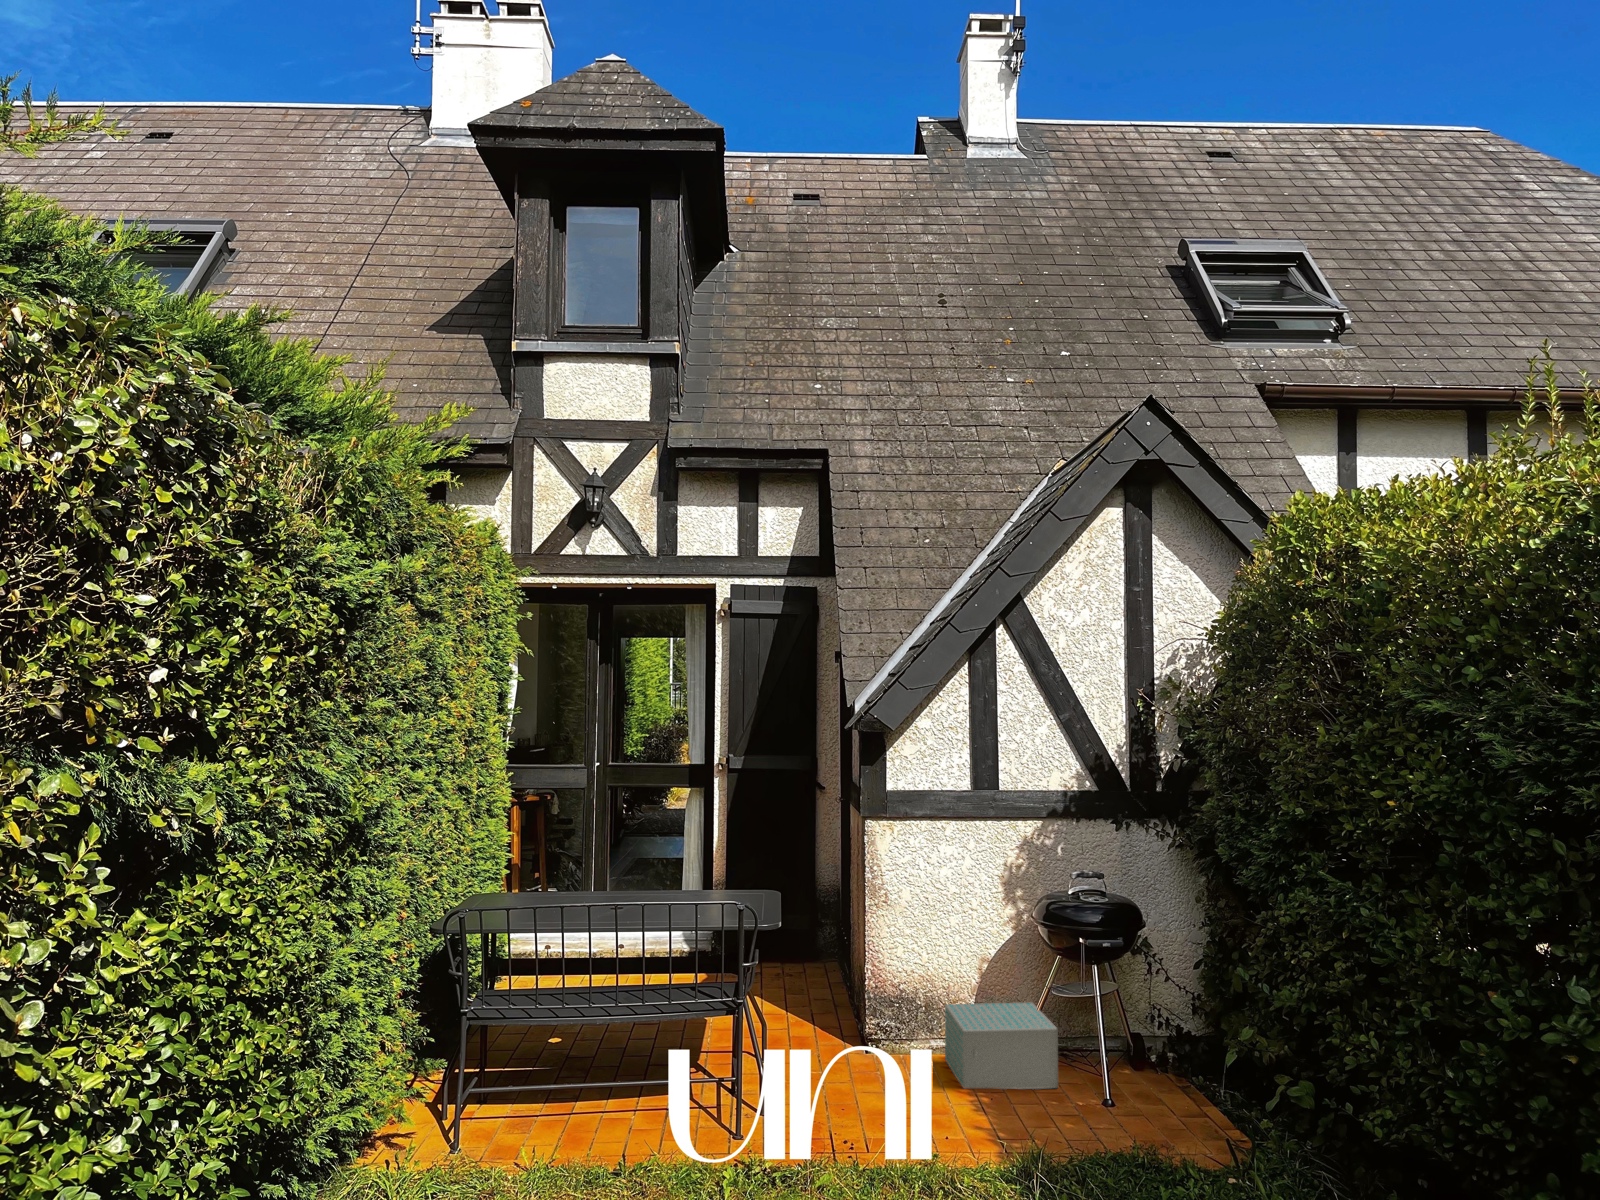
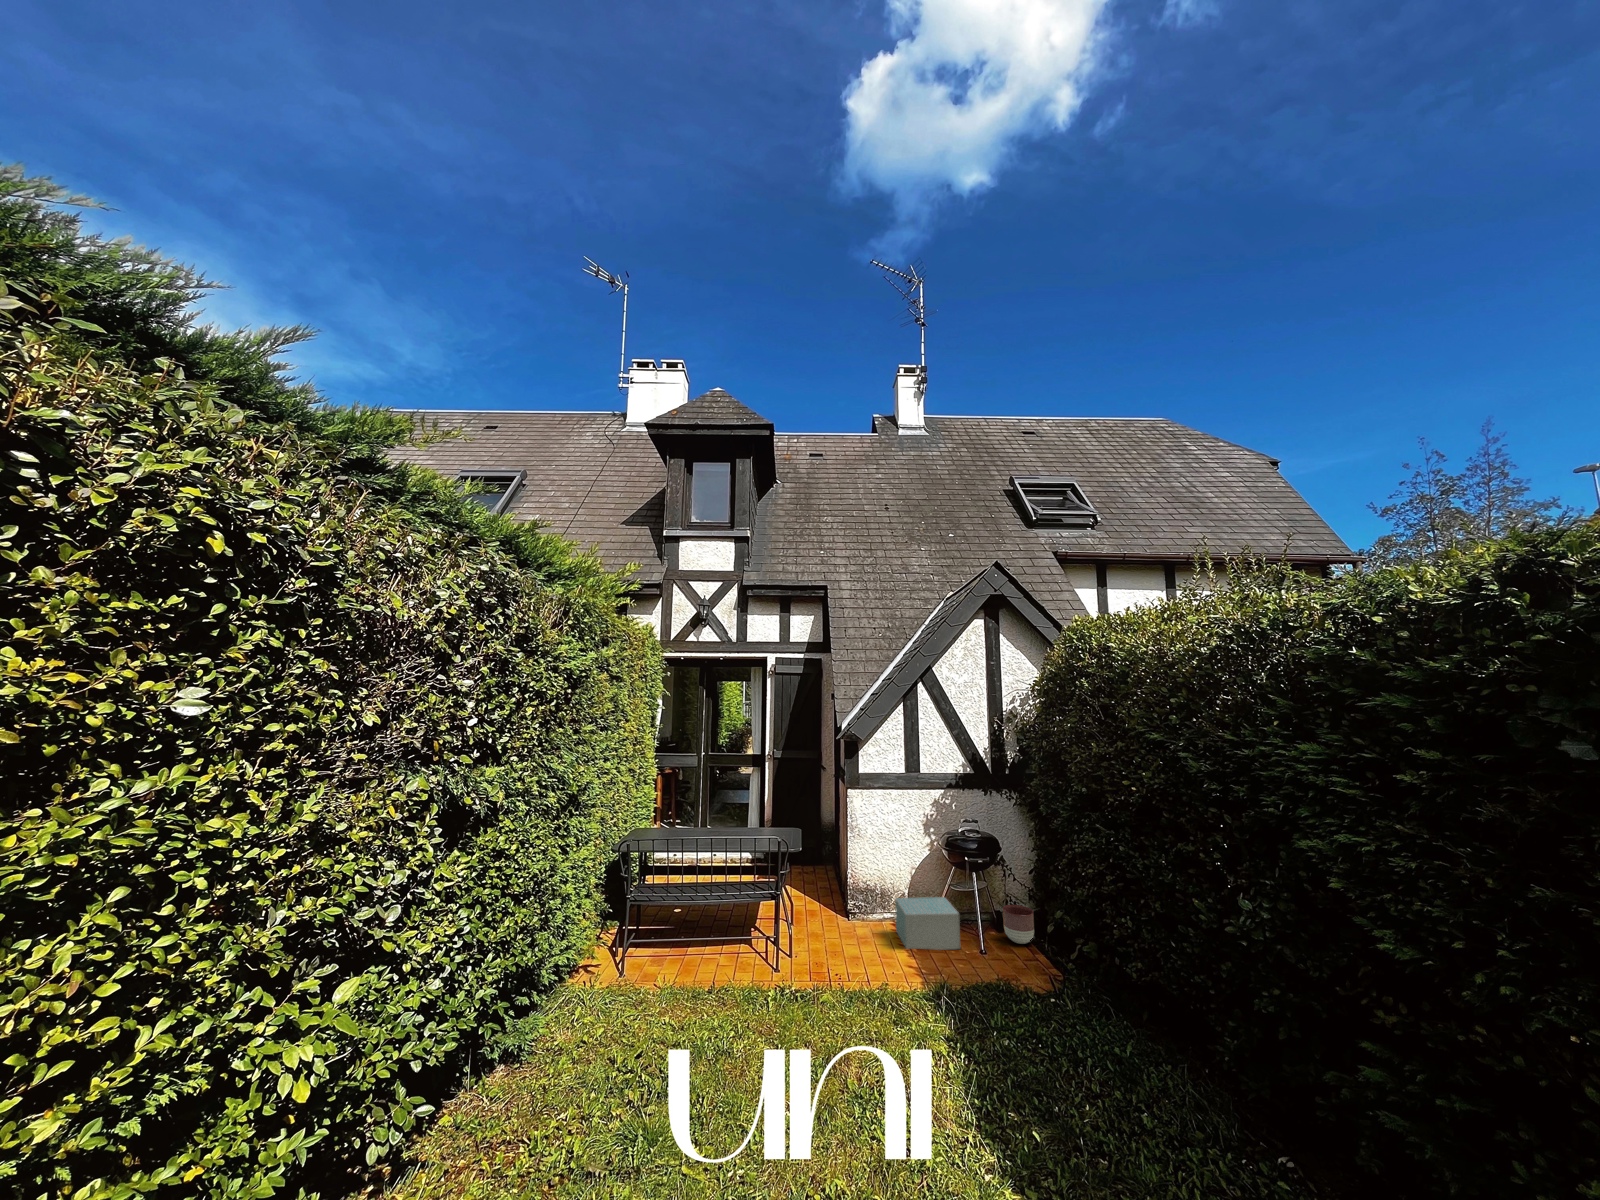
planter: none [1133,1014,1187,1078] -> present [1003,905,1034,944]

